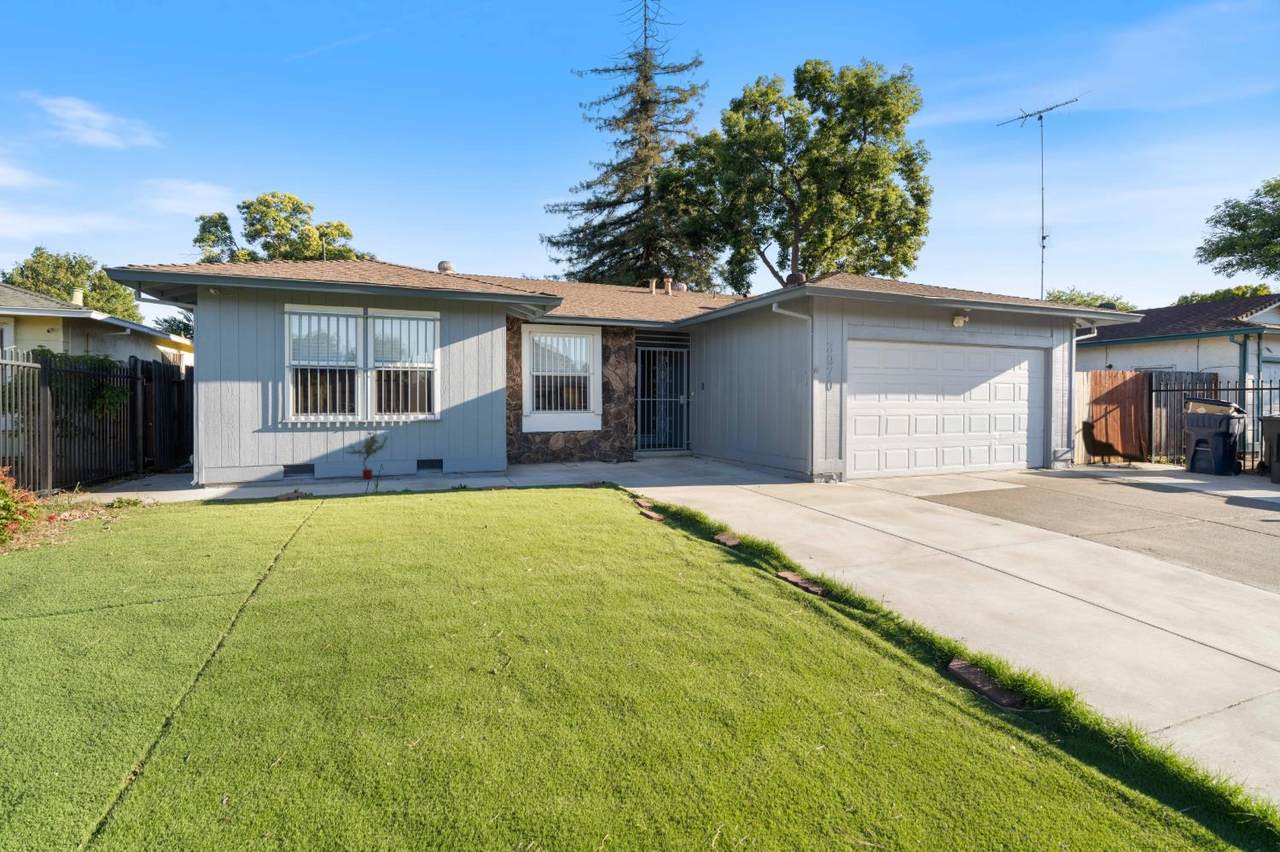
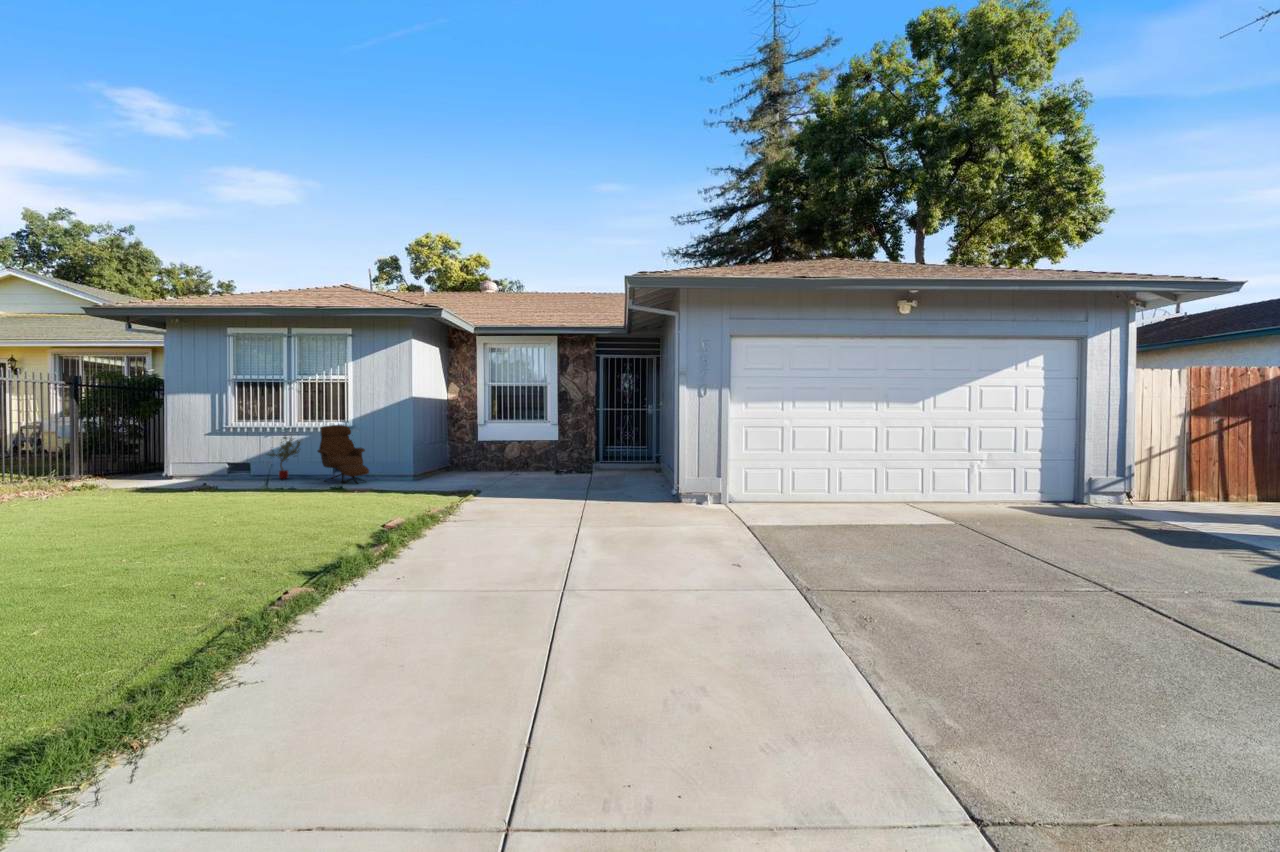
lounge chair: present [1082,421,1144,468] -> present [318,425,369,483]

